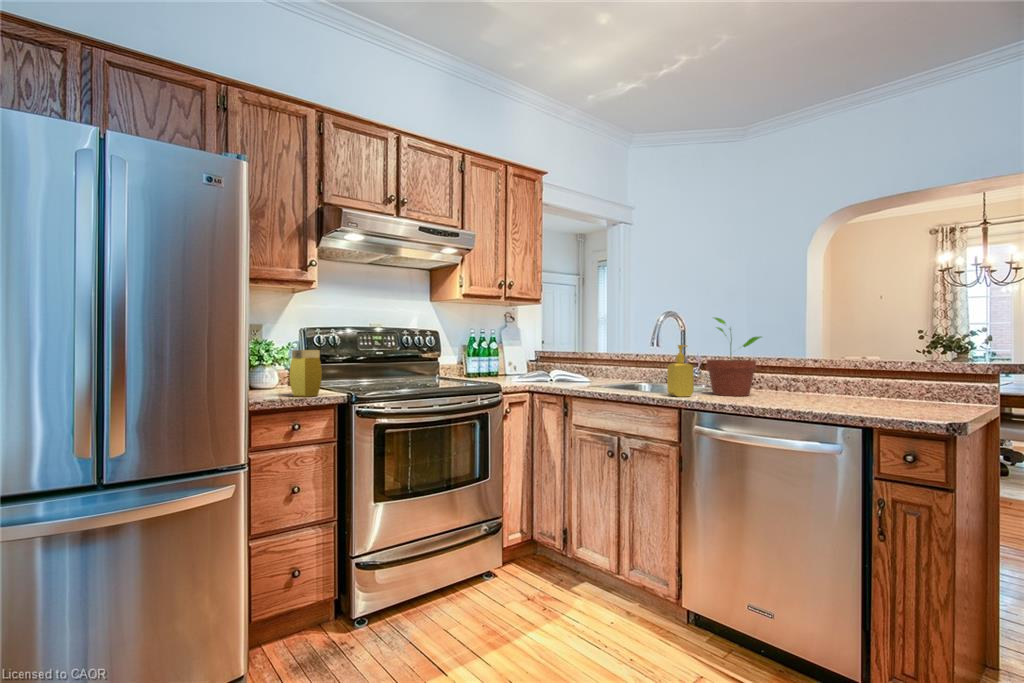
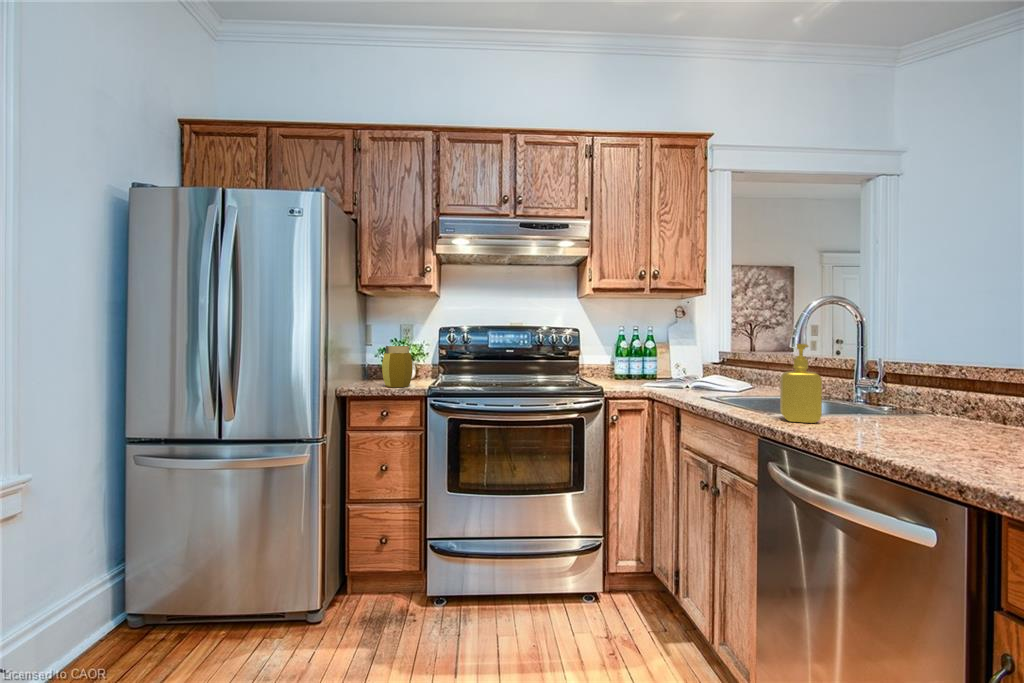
potted plant: present [706,318,761,396] -> none [870,300,979,432]

